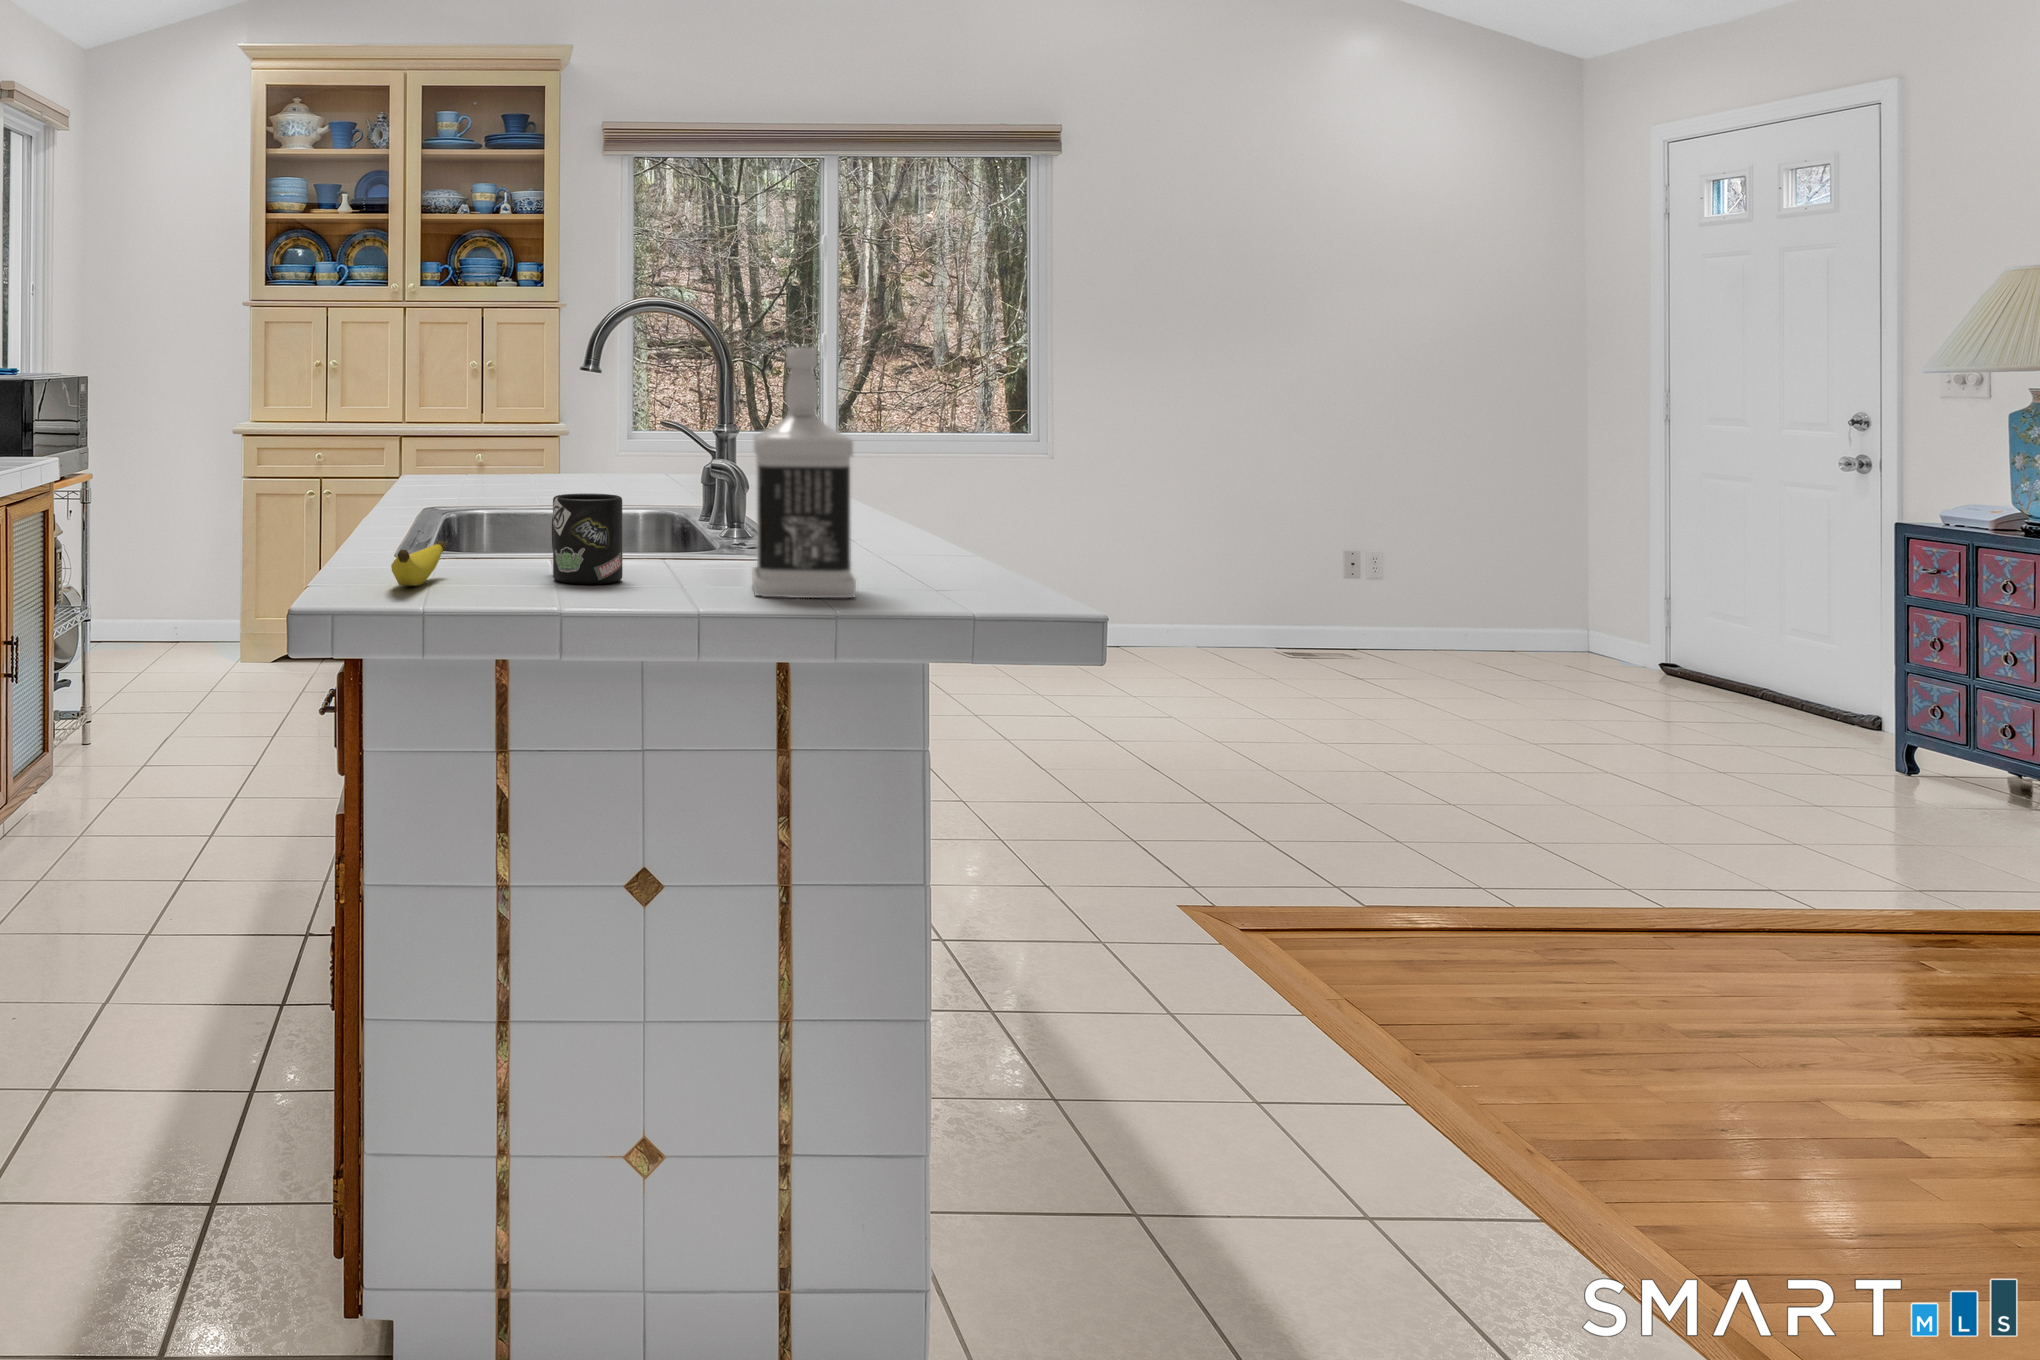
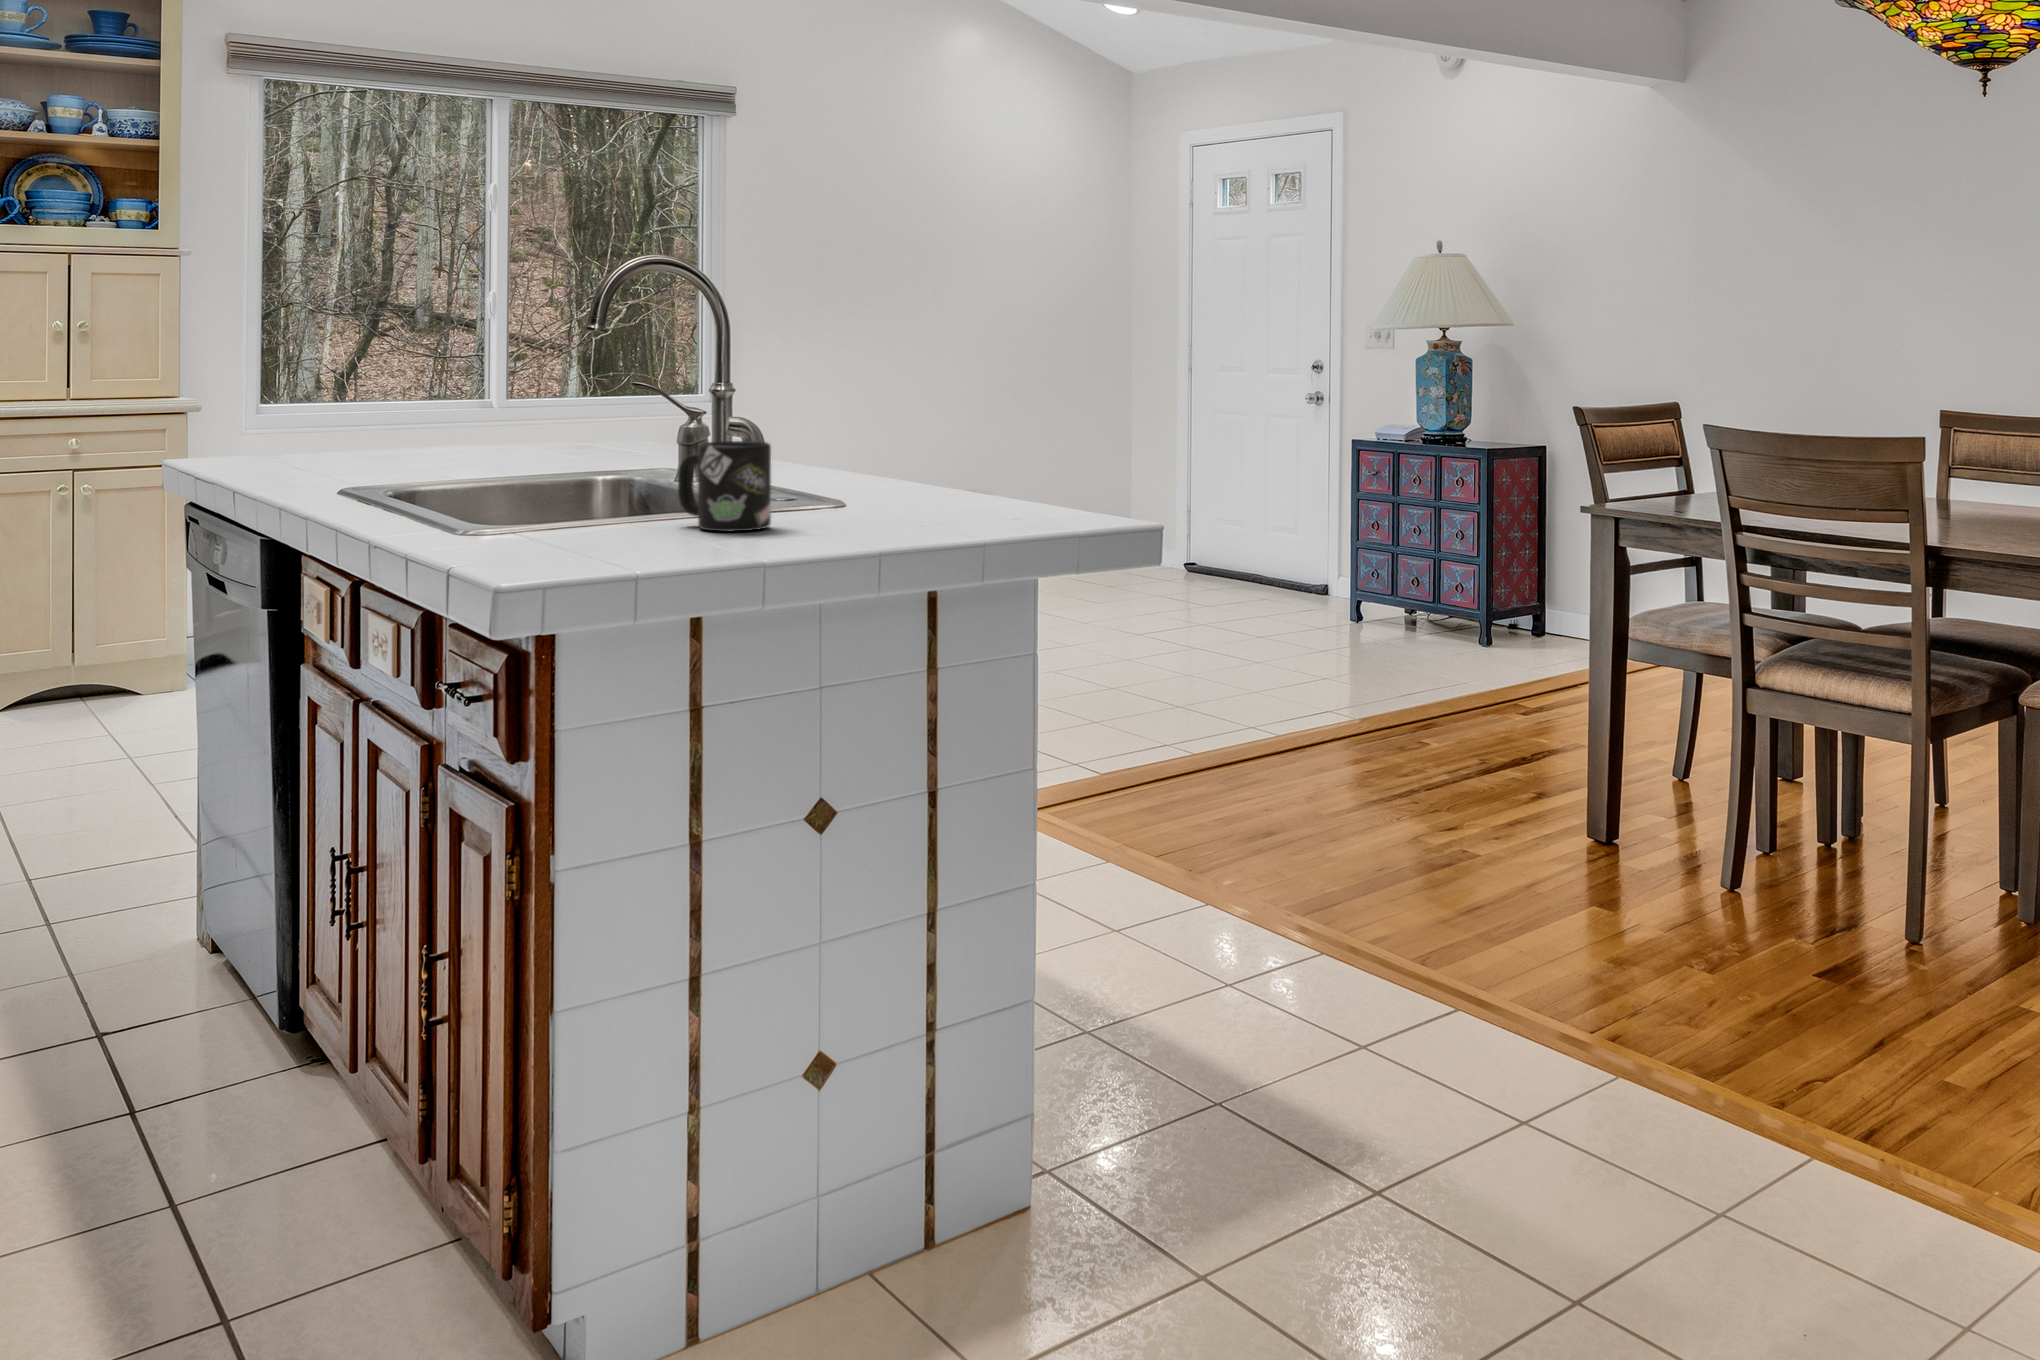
bottle: present [752,347,856,598] -> none [887,294,1002,527]
banana: present [391,541,447,585] -> none [561,499,619,546]

